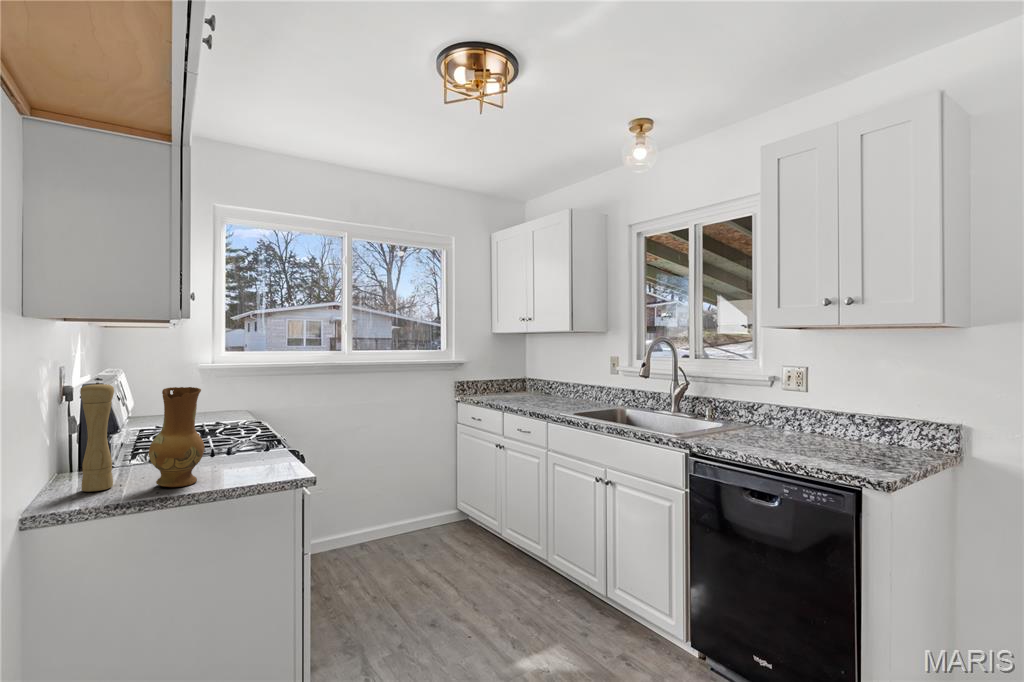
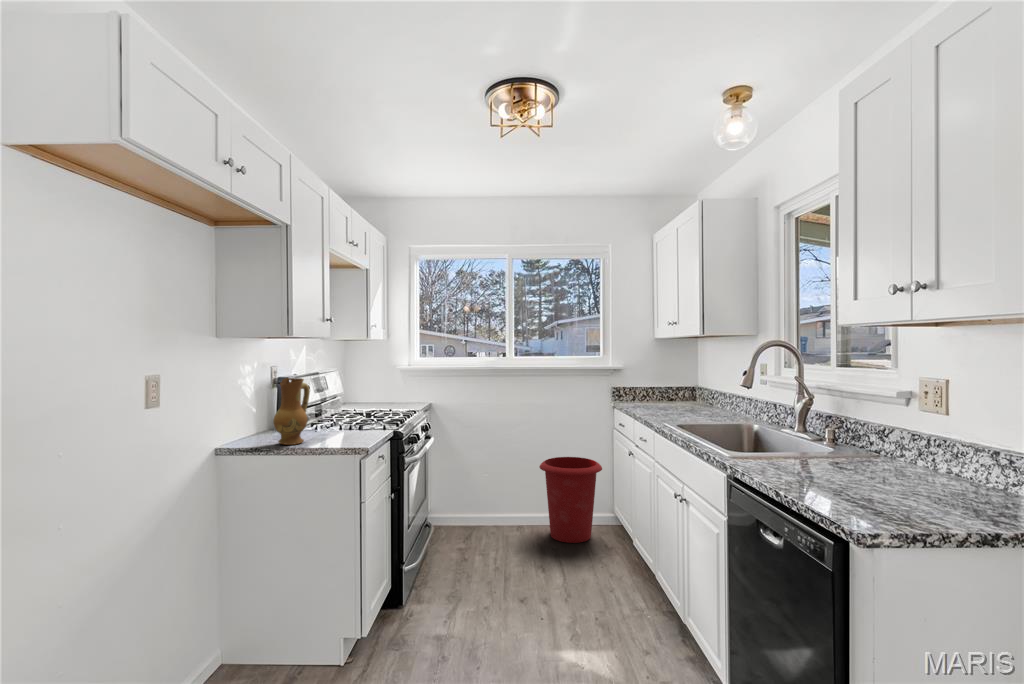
pepper mill: present [80,382,114,492] -> none [246,373,265,442]
waste bin: none [391,459,460,552] -> present [539,457,602,543]

